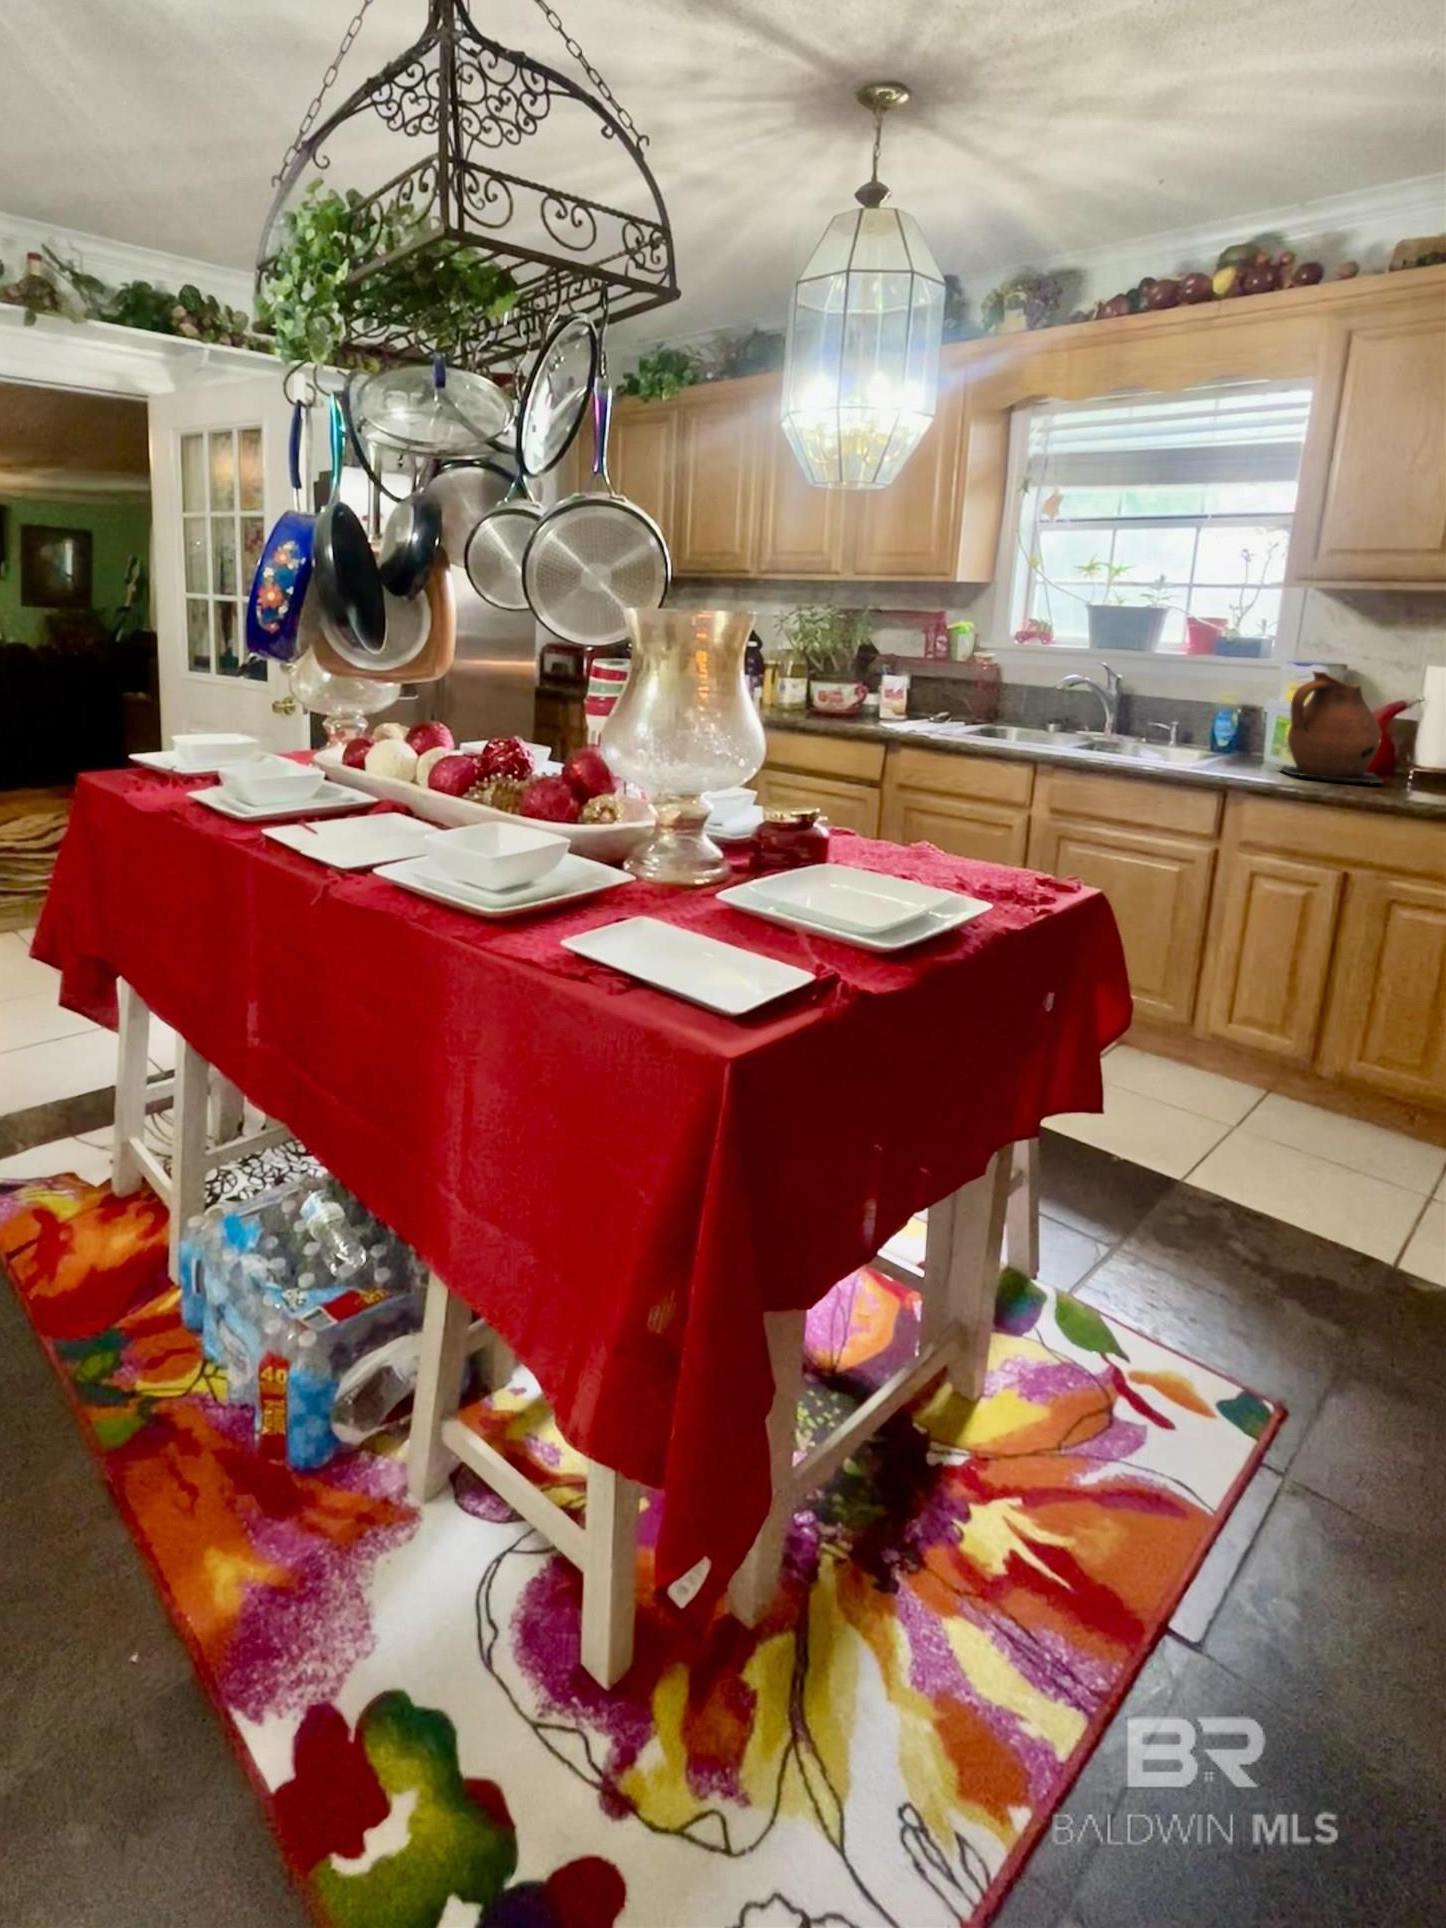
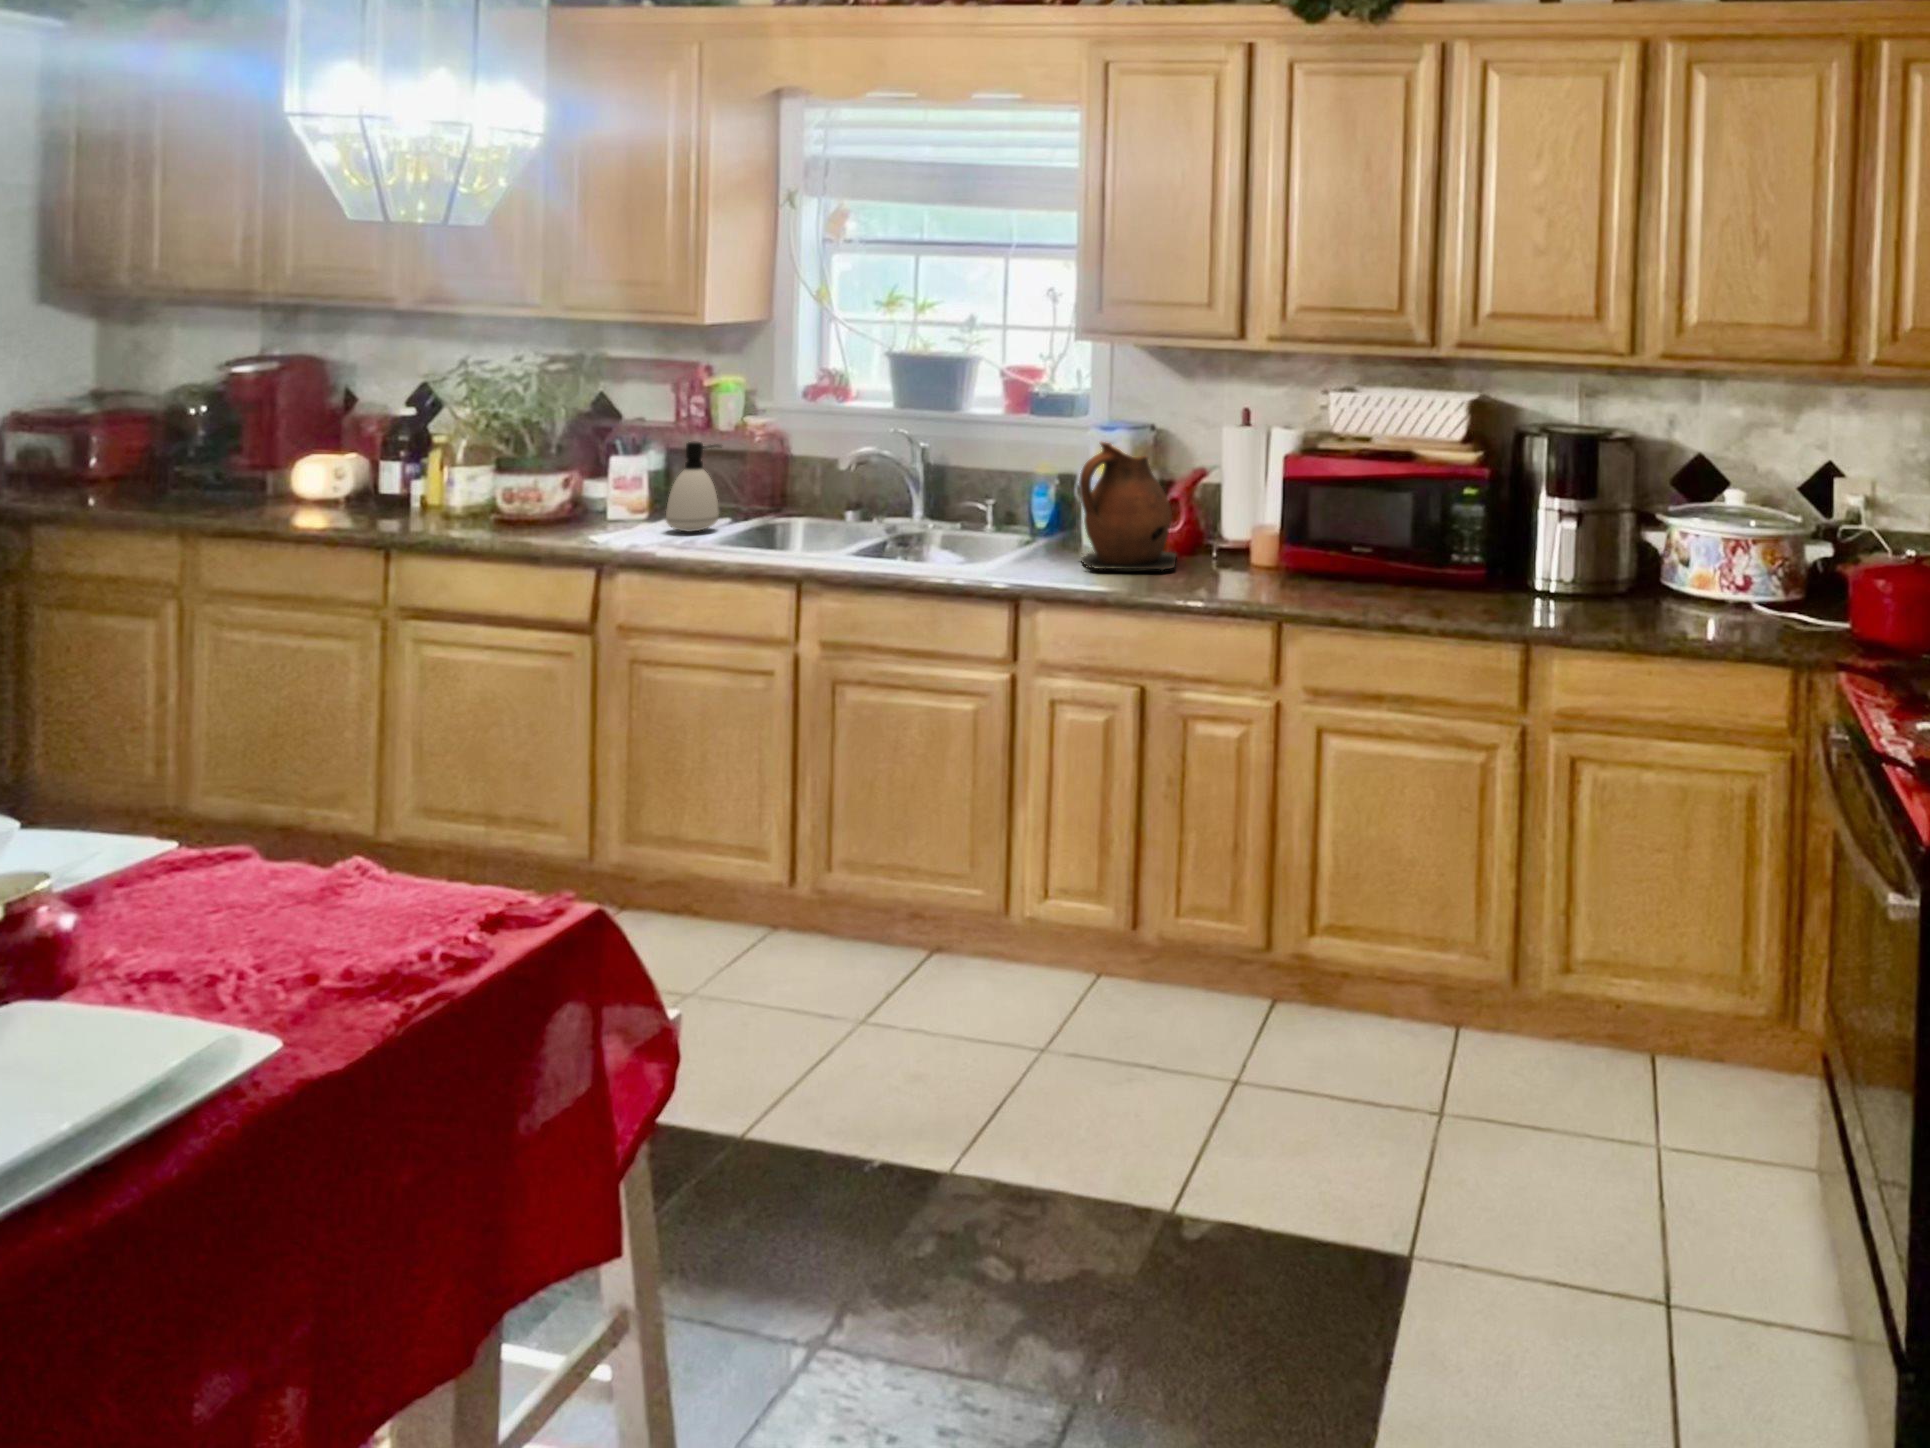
soap dispenser: none [924,664,964,726] -> present [666,441,720,532]

